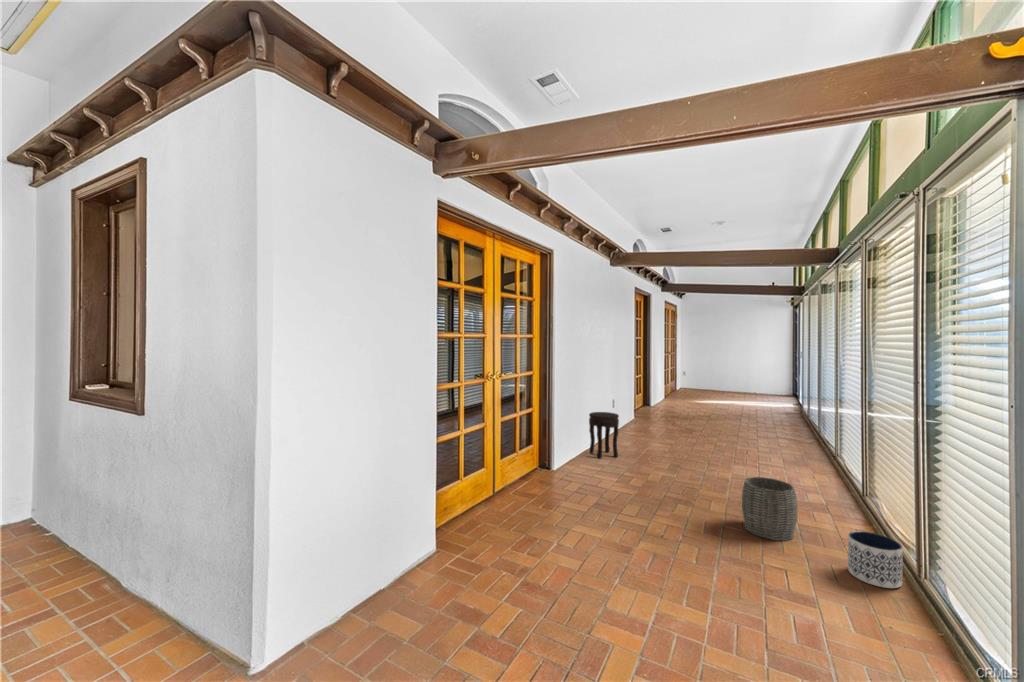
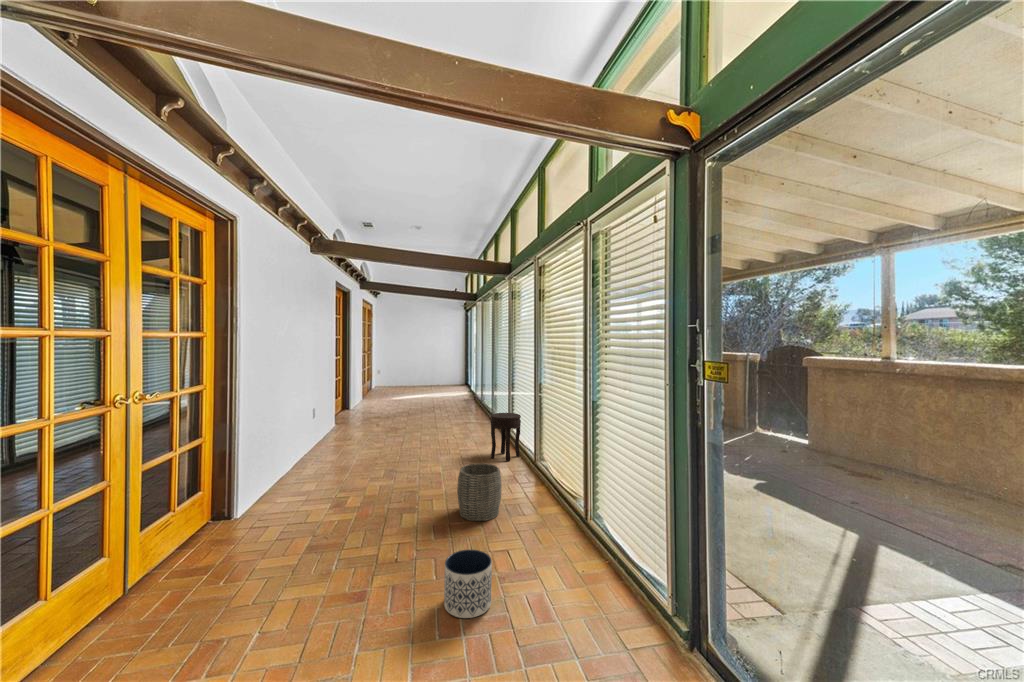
side table: present [589,412,619,458] -> present [491,413,521,461]
planter: present [848,531,903,588] -> present [444,550,492,618]

